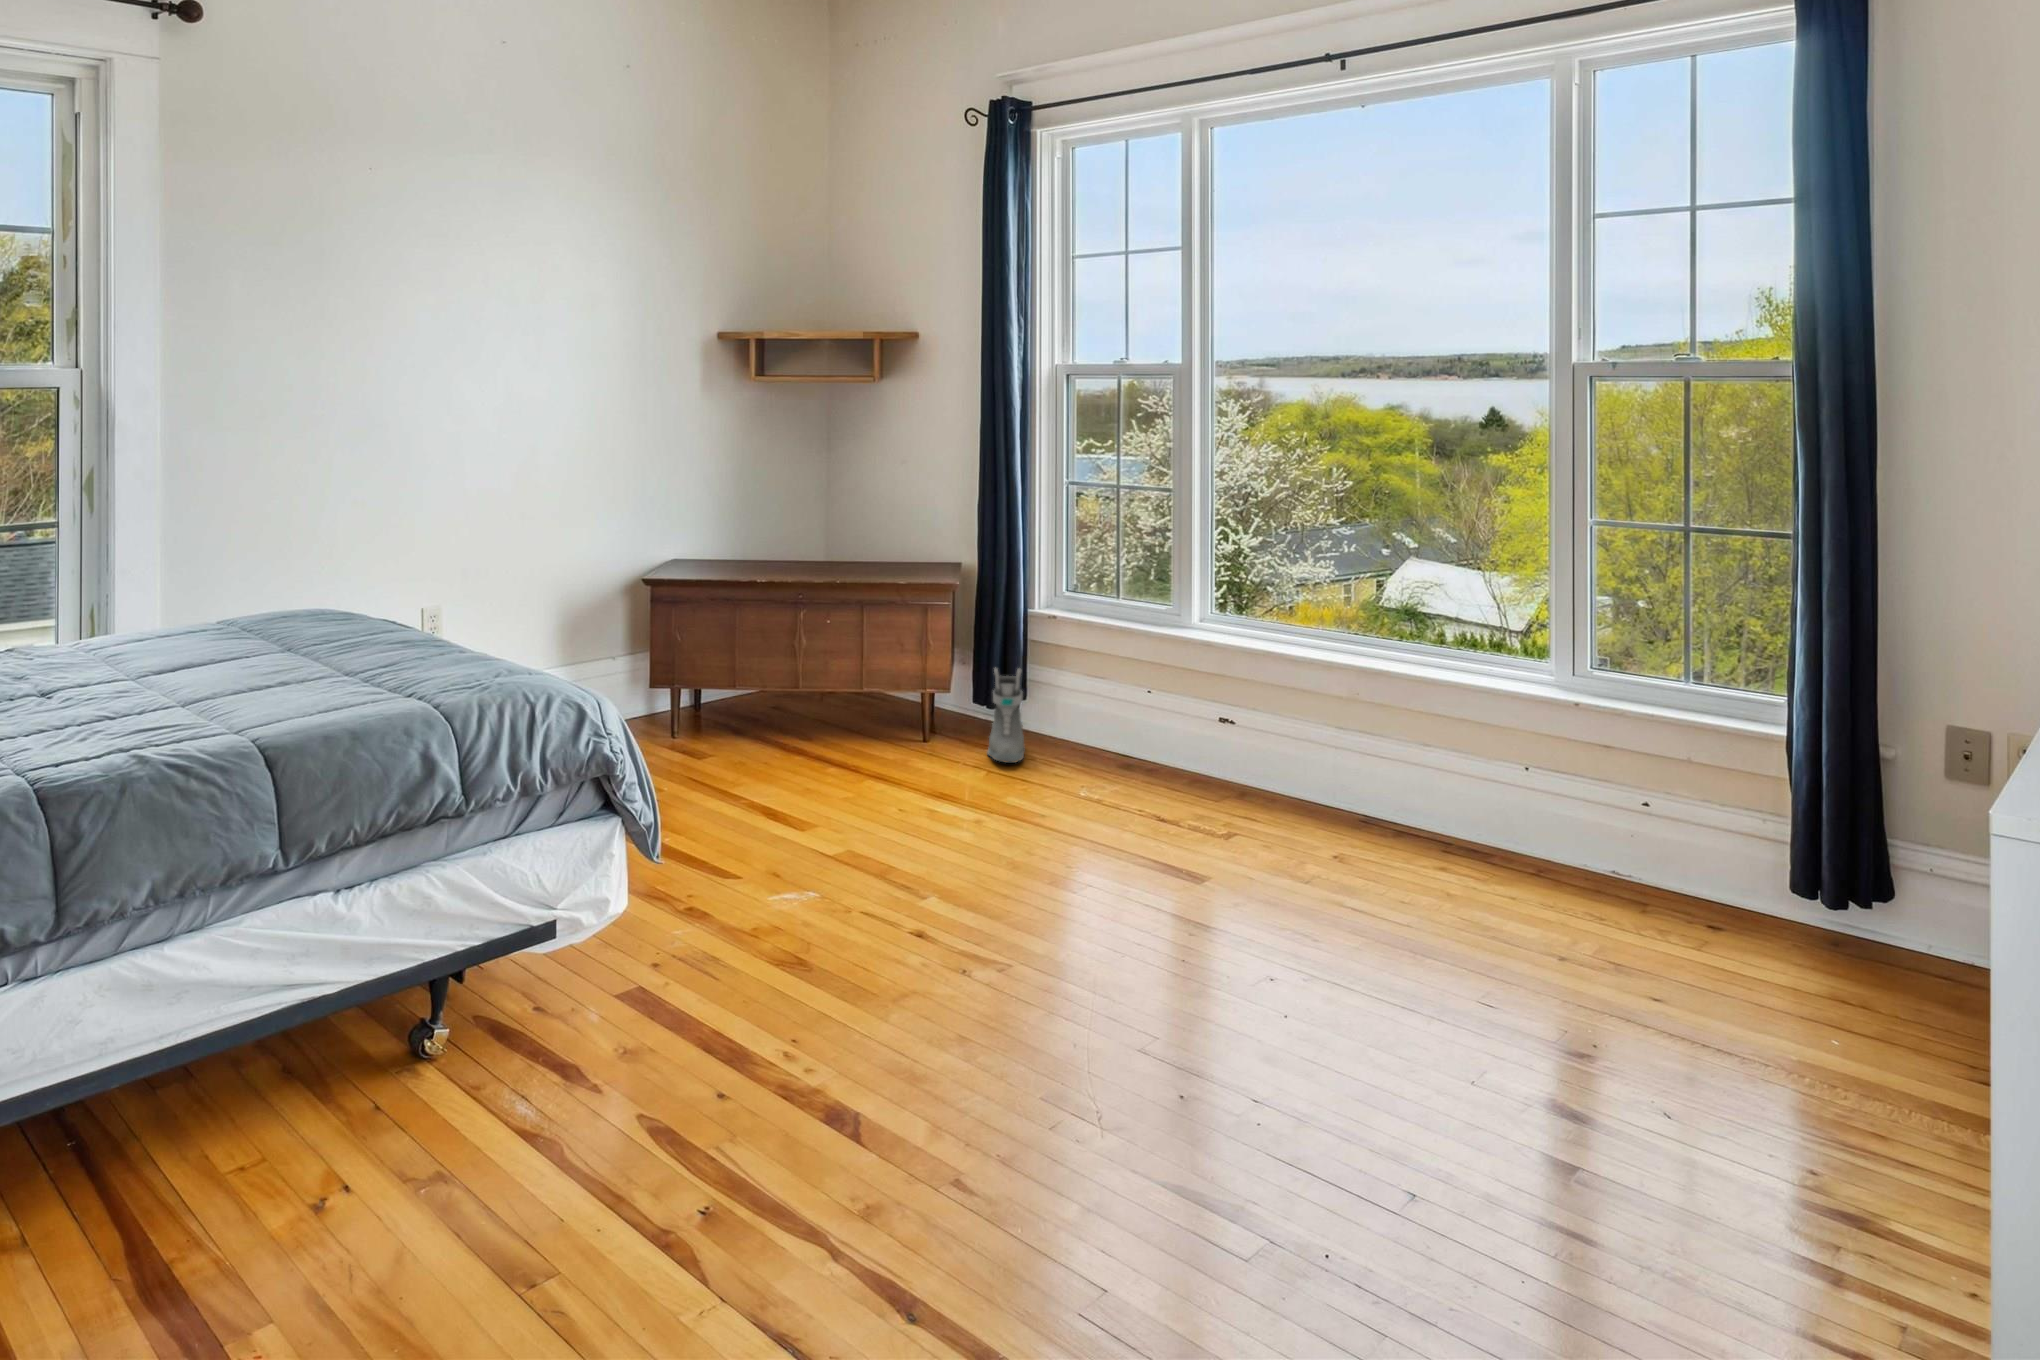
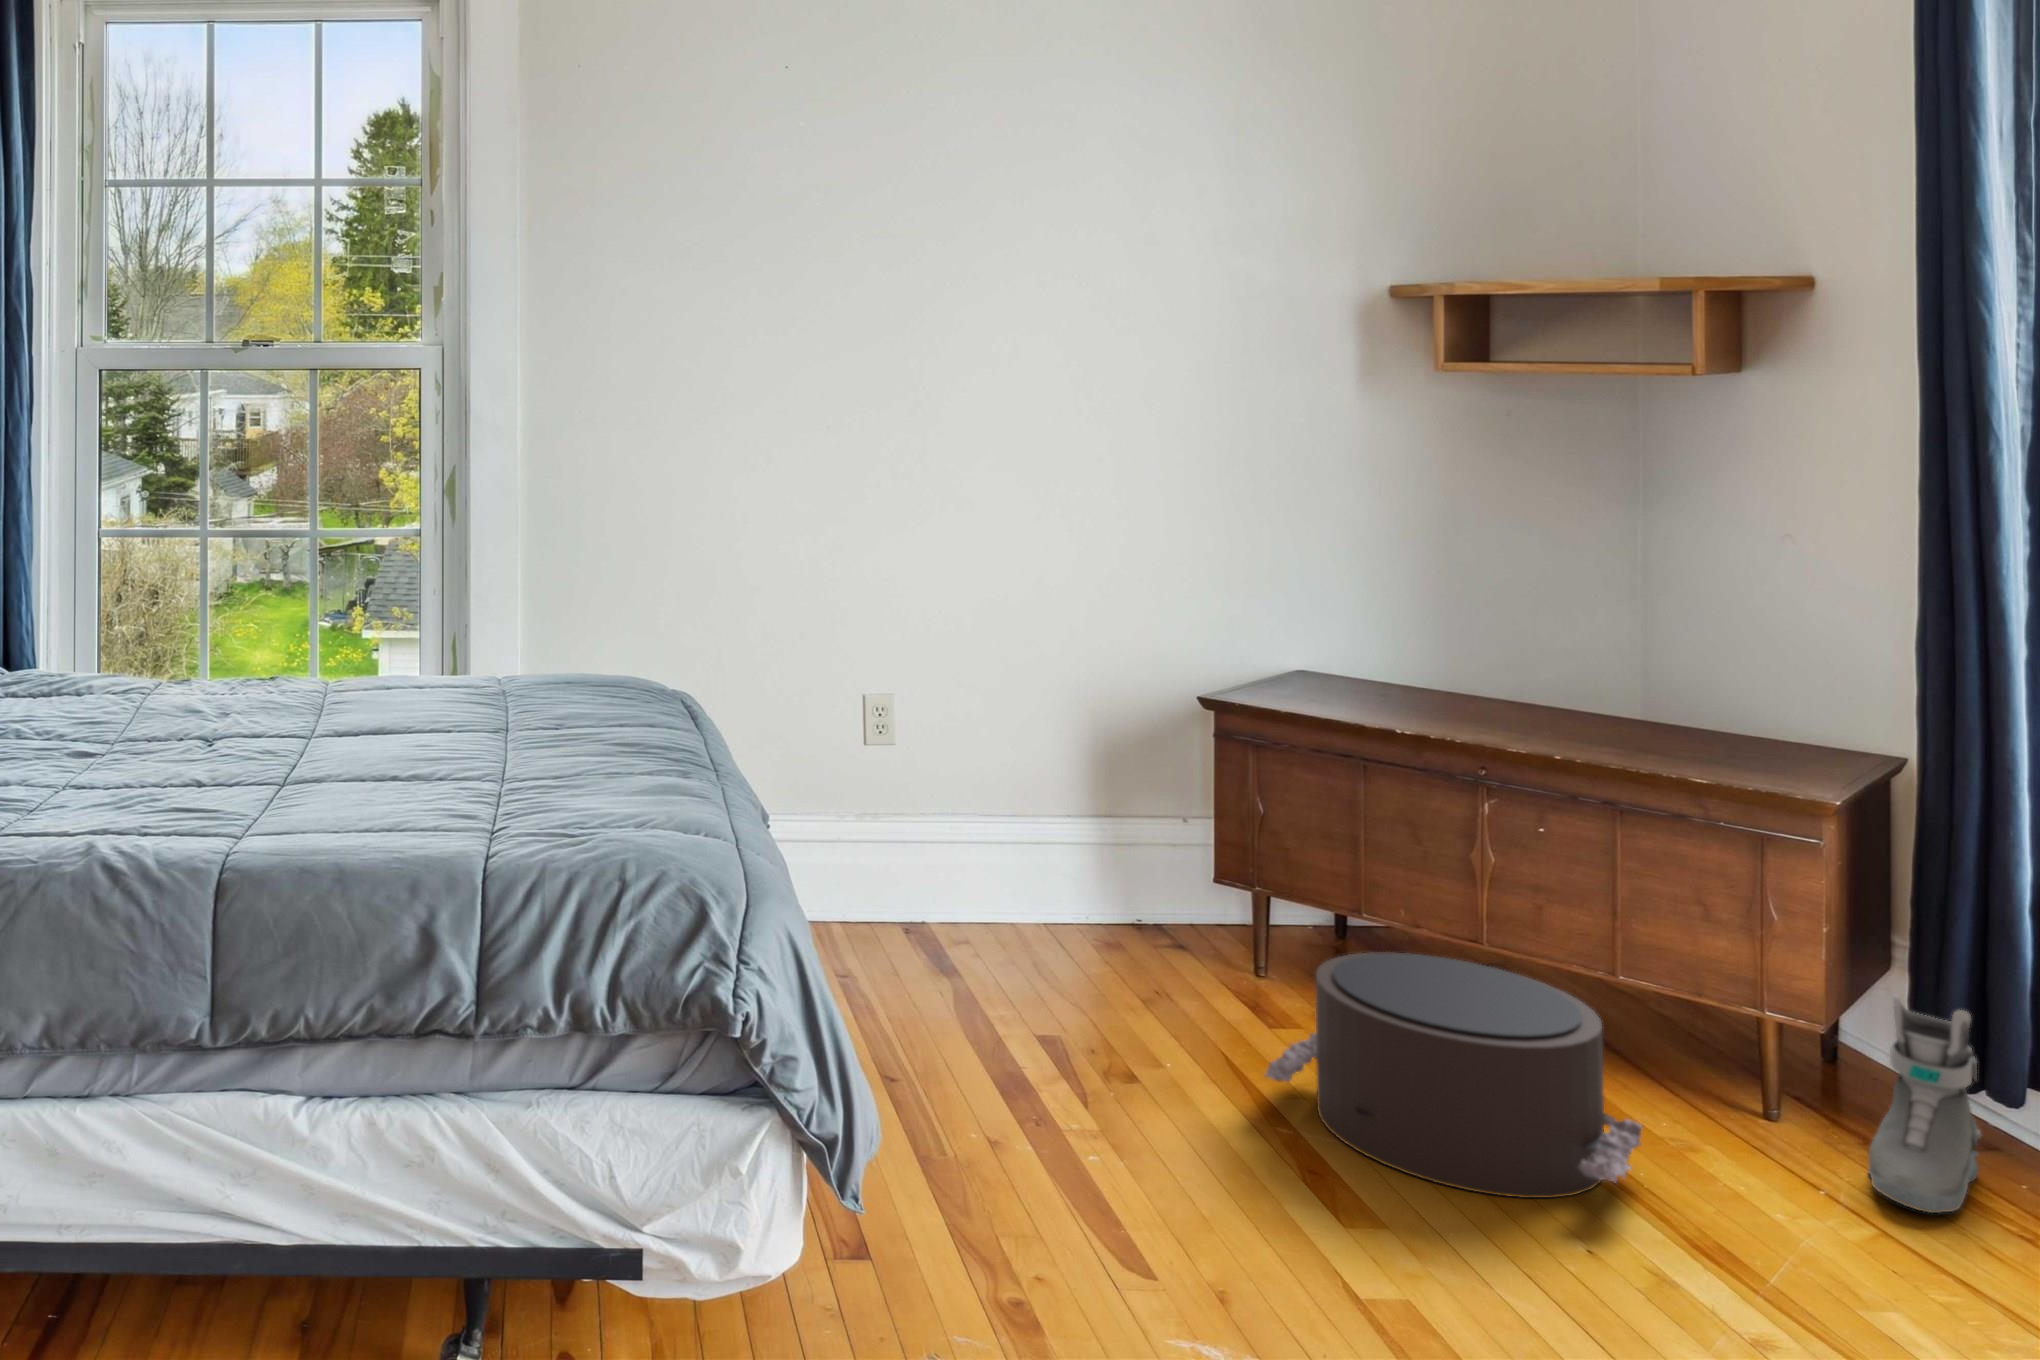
pouf: none [744,695,919,809] -> present [1265,952,1642,1198]

